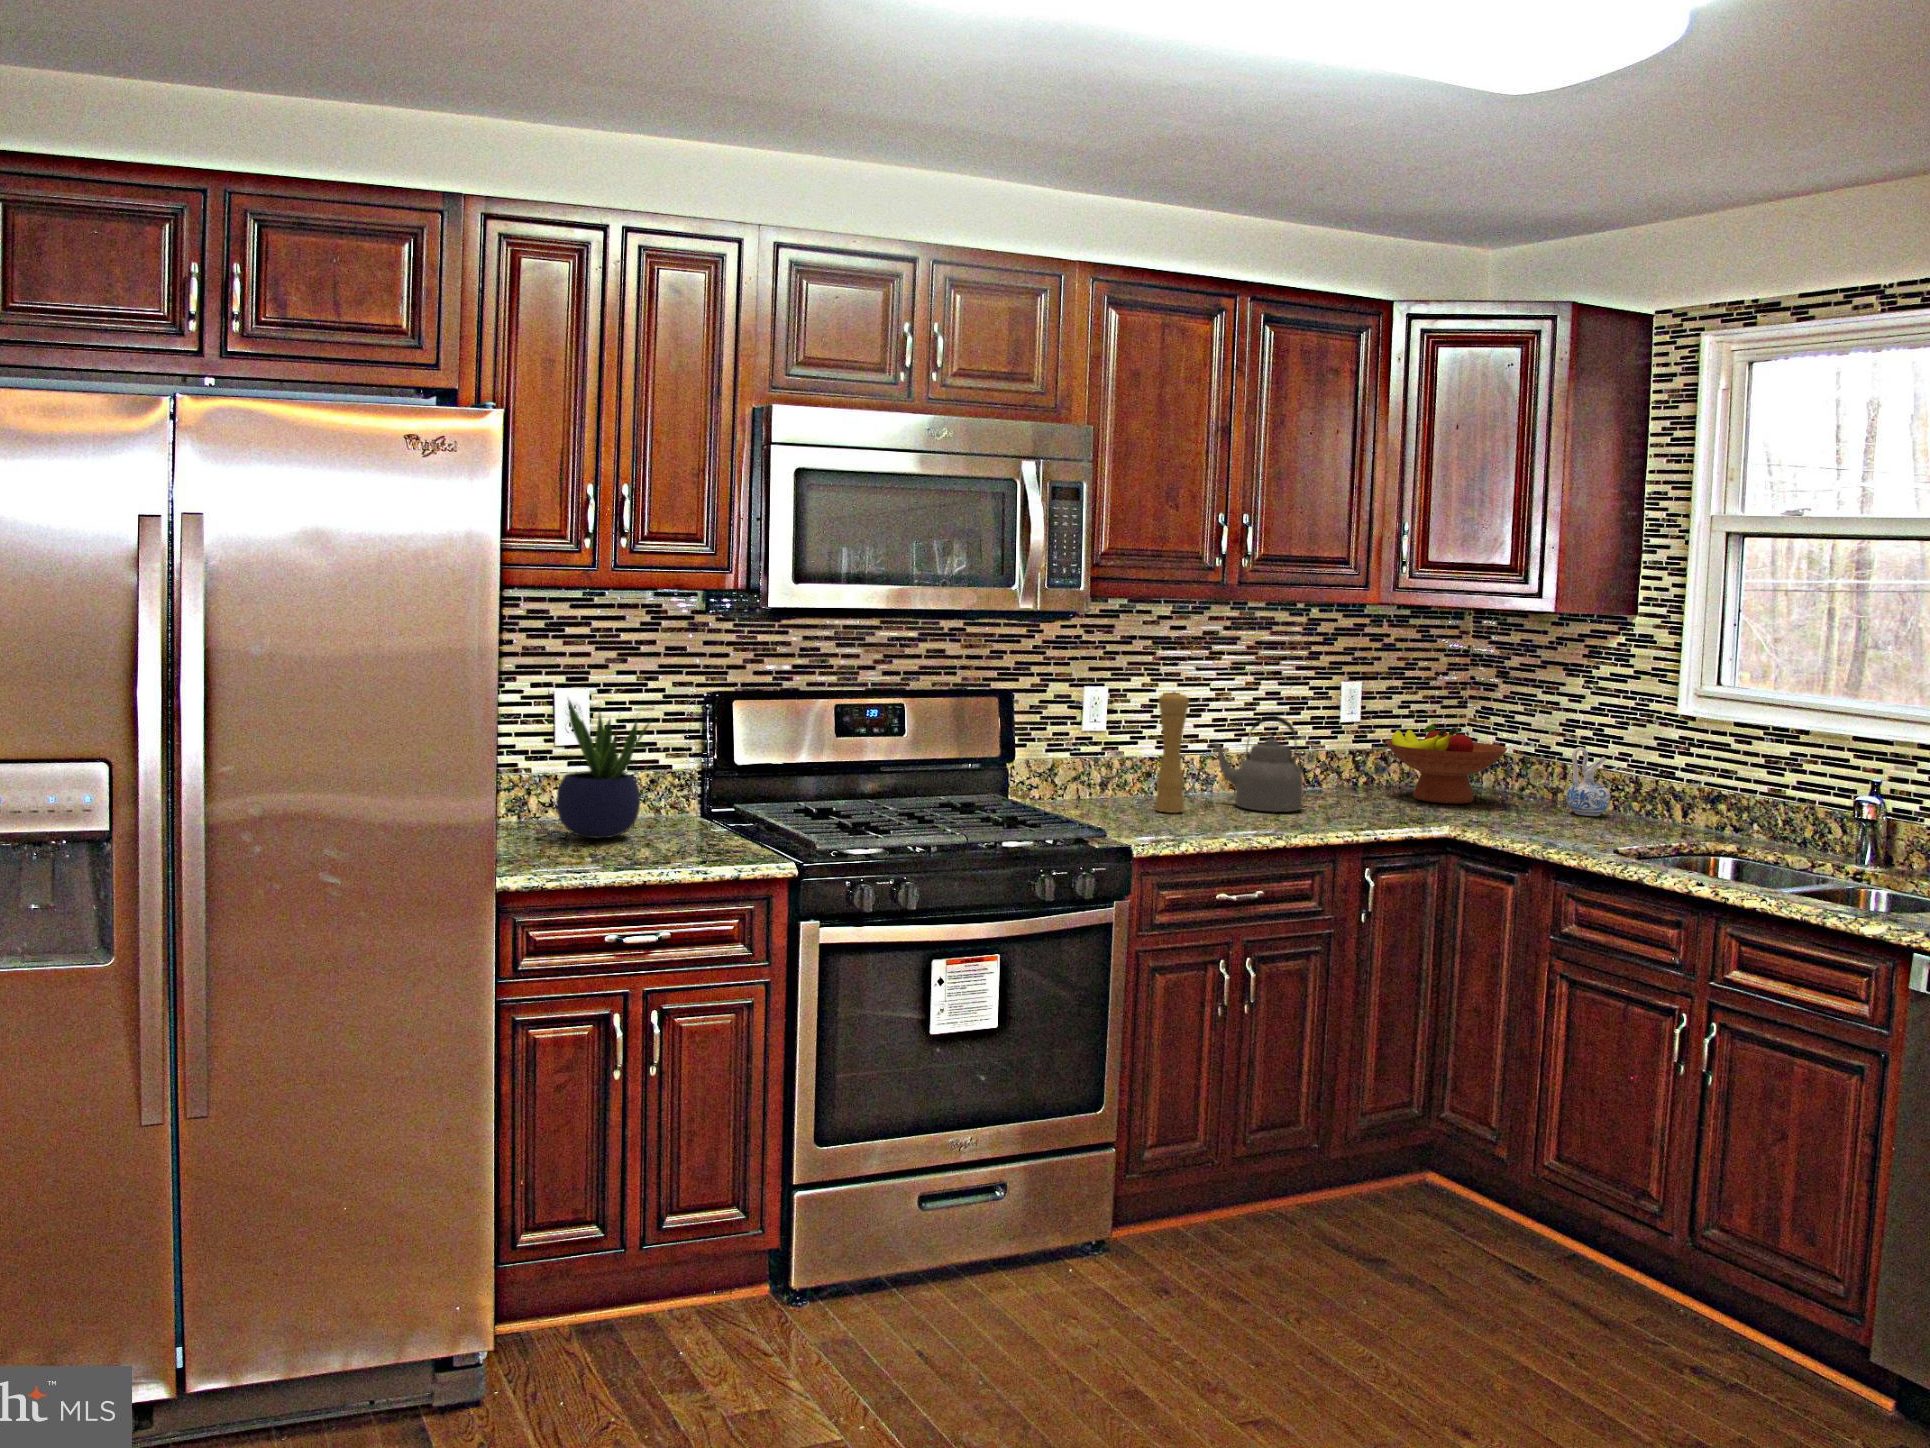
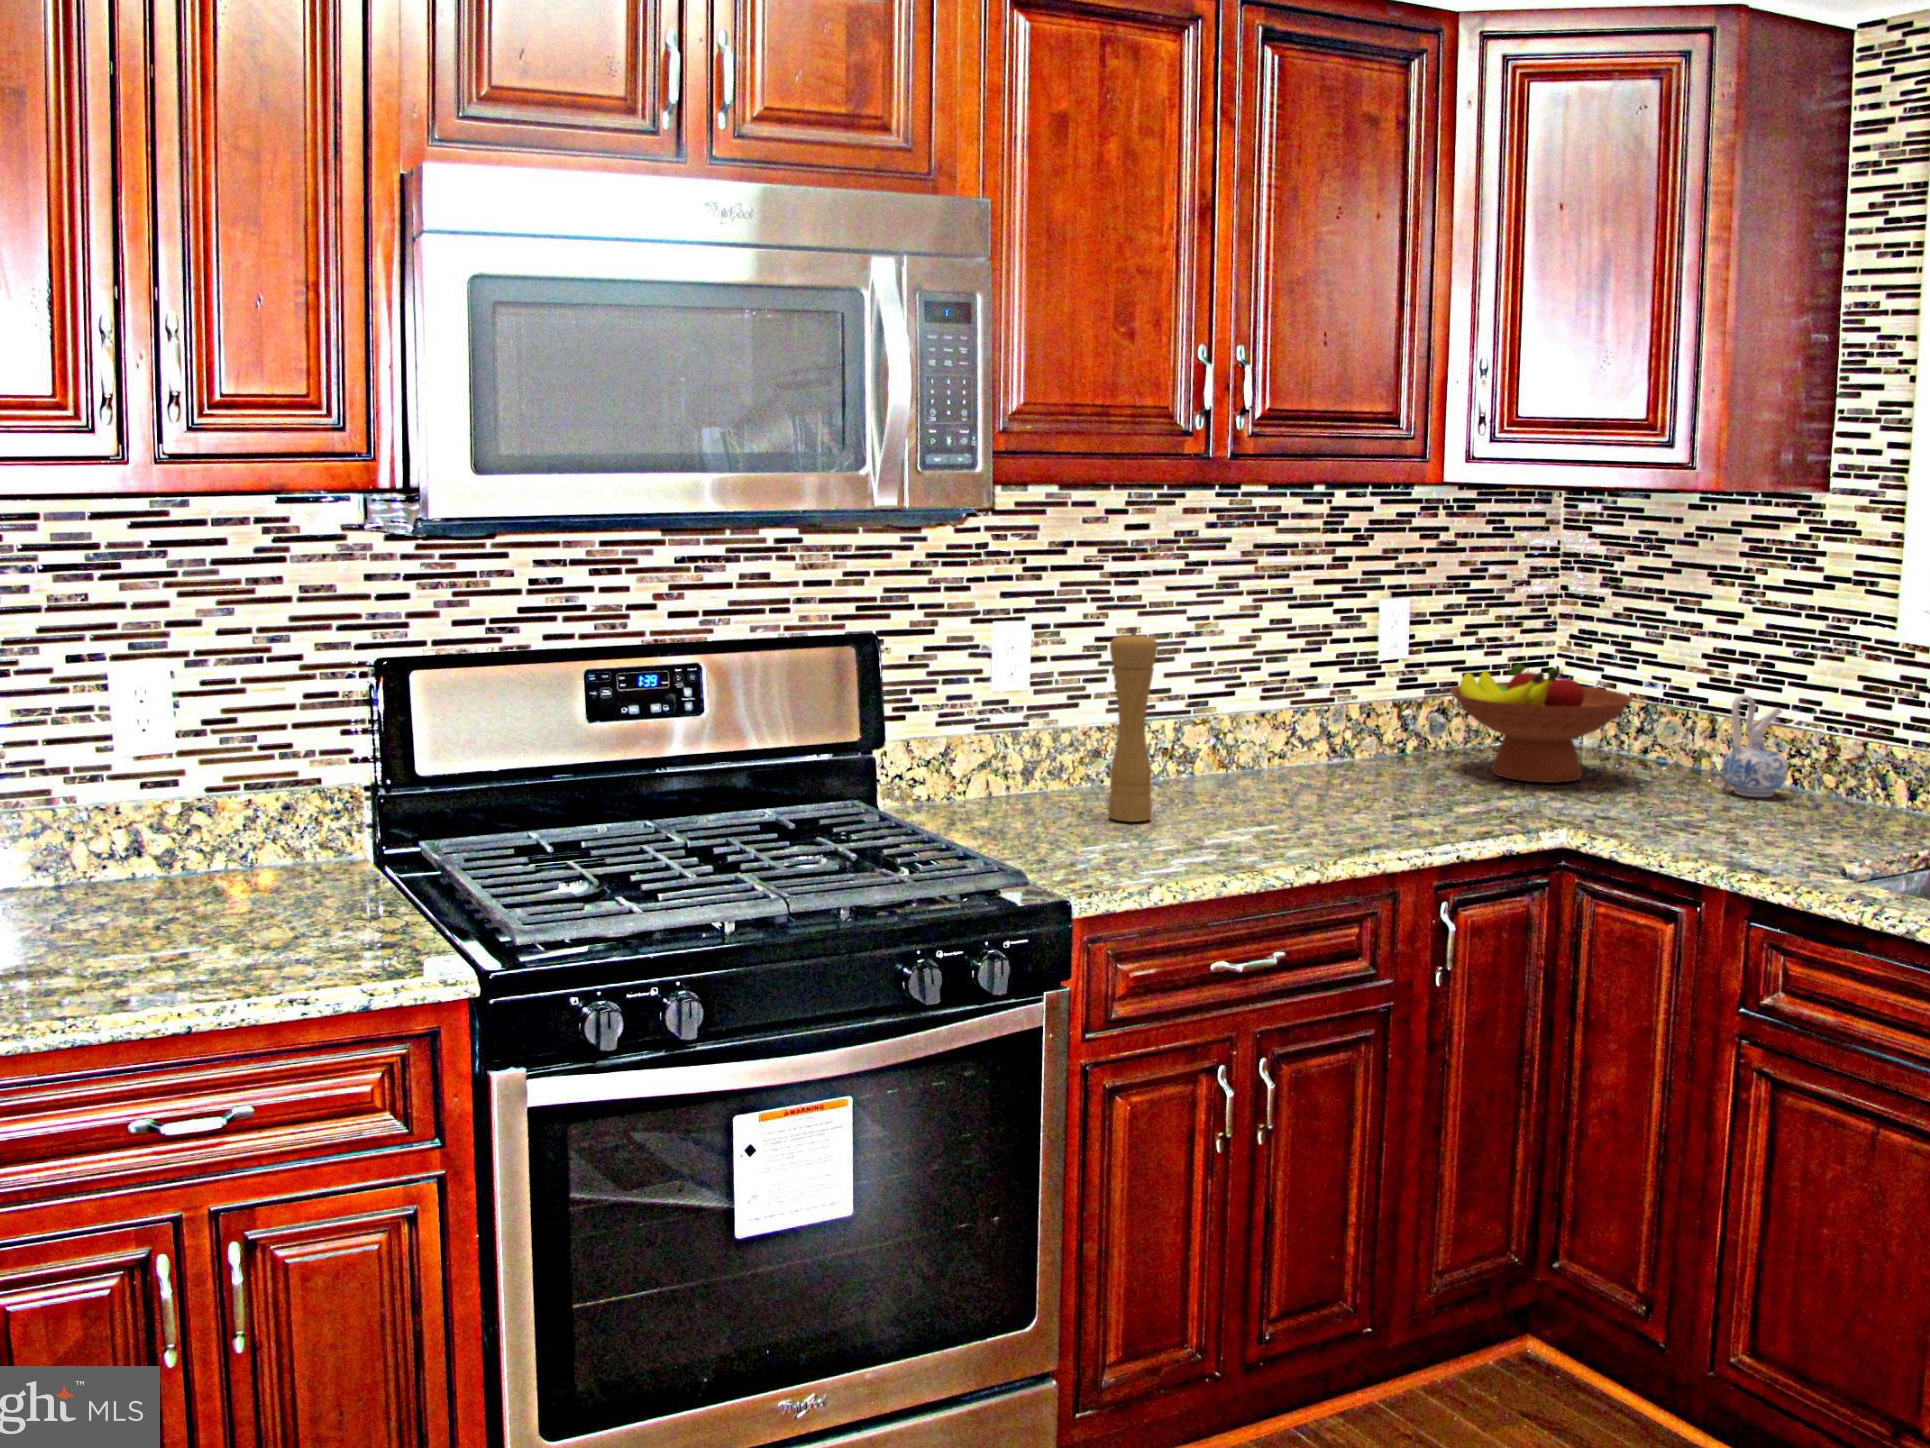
potted plant: present [556,700,650,839] -> none [74,680,257,925]
kettle: present [1211,715,1303,812] -> none [1187,662,1333,812]

